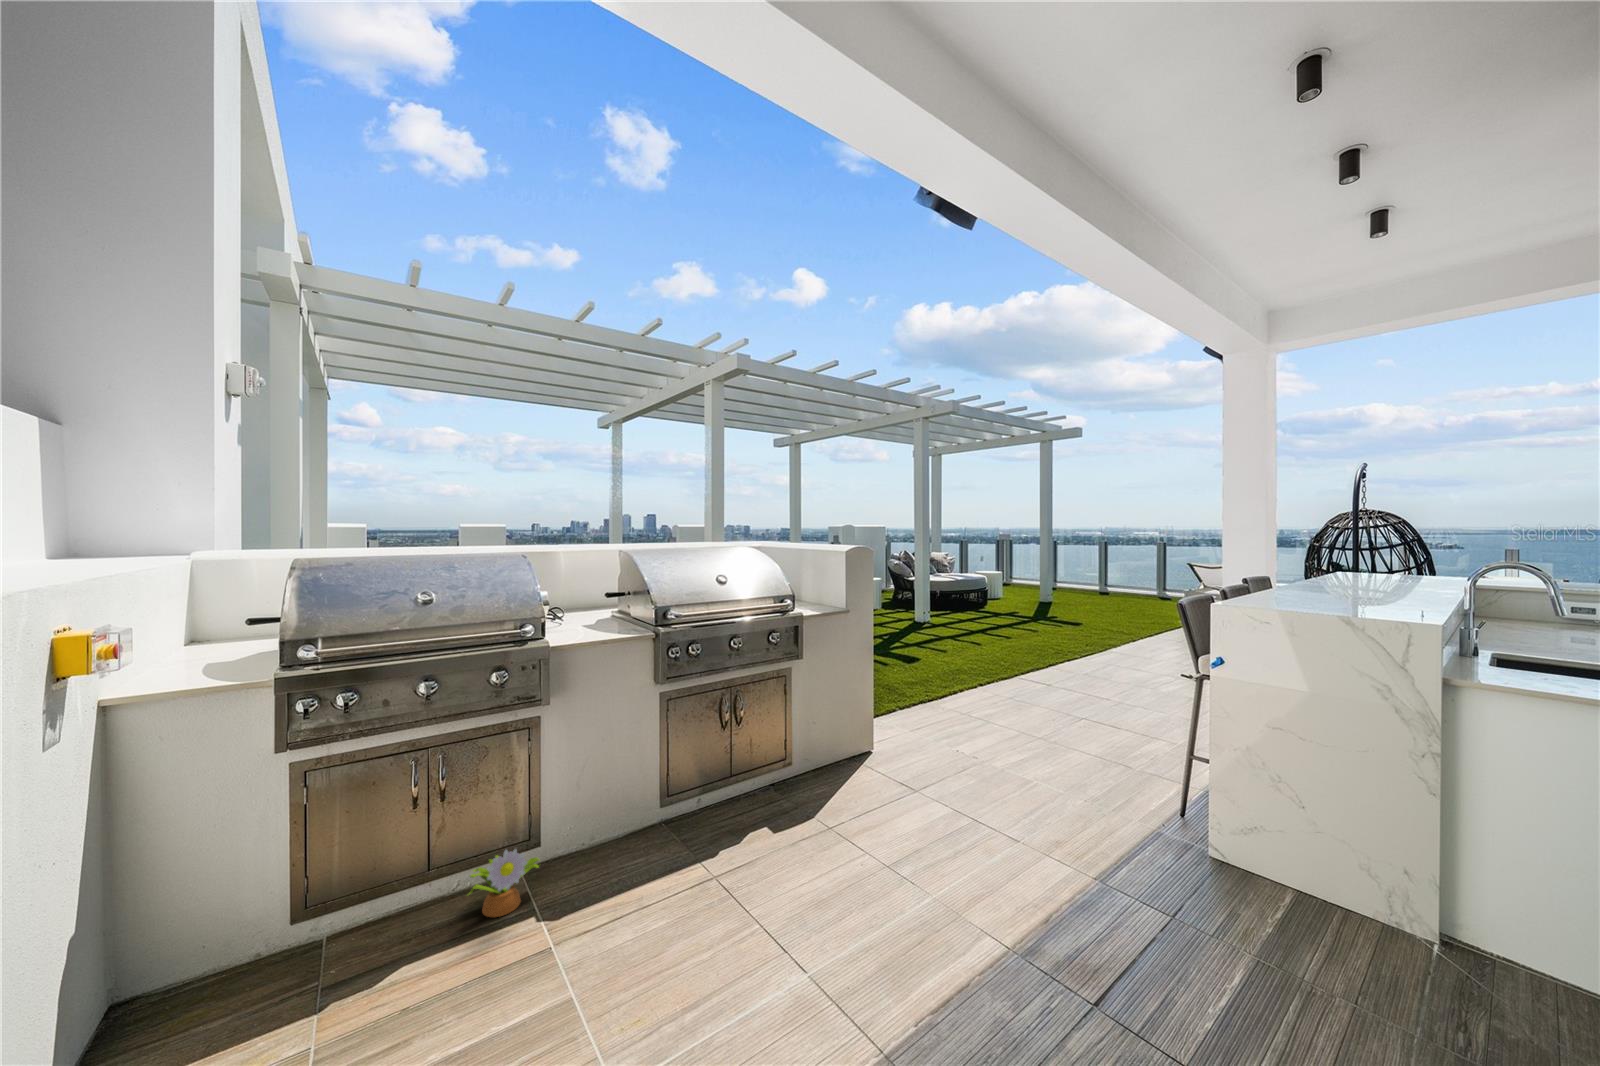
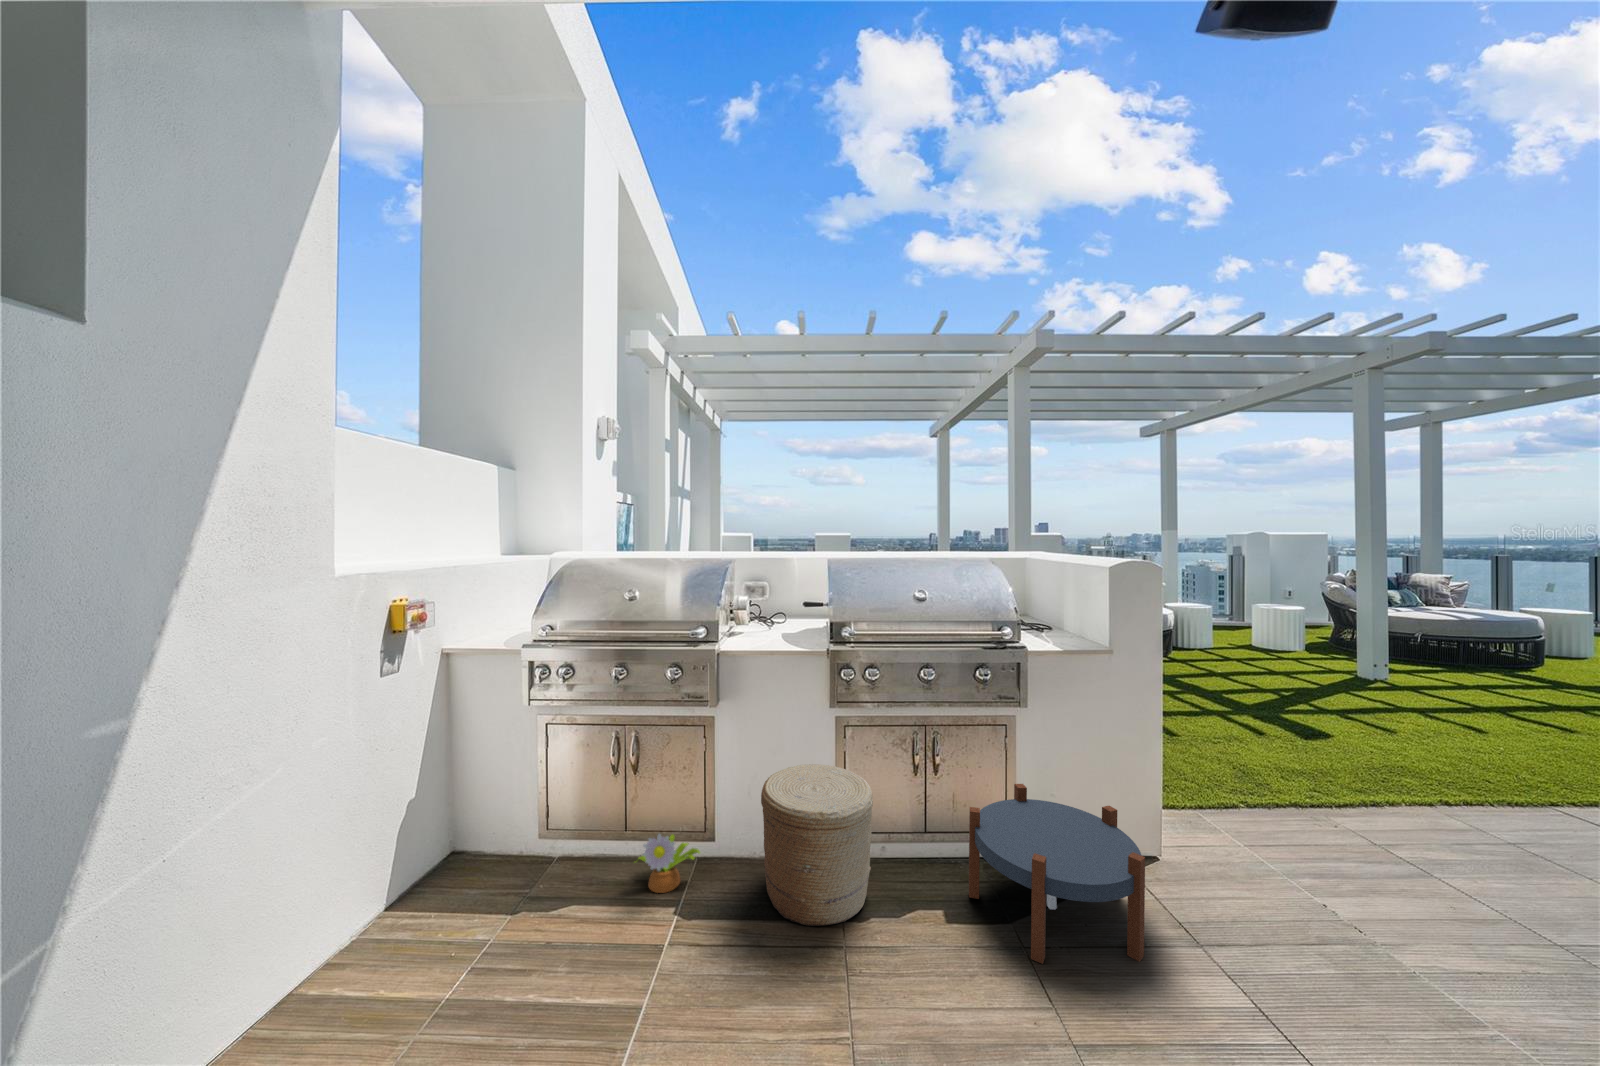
side table: none [779,718,896,831] -> present [969,784,1145,964]
woven basket: none [611,738,718,881] -> present [761,764,873,926]

